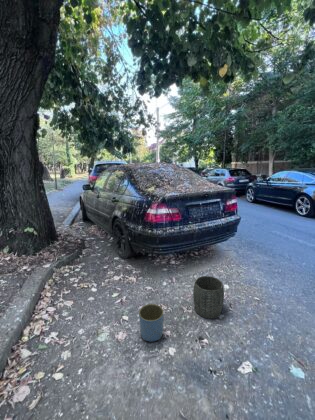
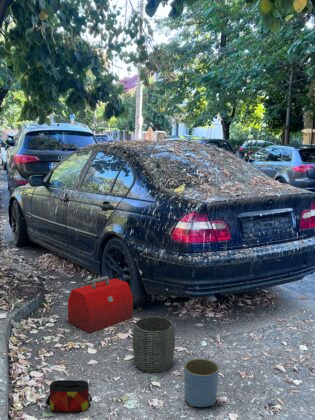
toolbox: none [88,241,127,276] -> present [68,276,133,333]
woven basket: present [193,276,224,319] -> present [133,316,175,372]
bag: none [44,320,76,345] -> present [46,380,92,413]

